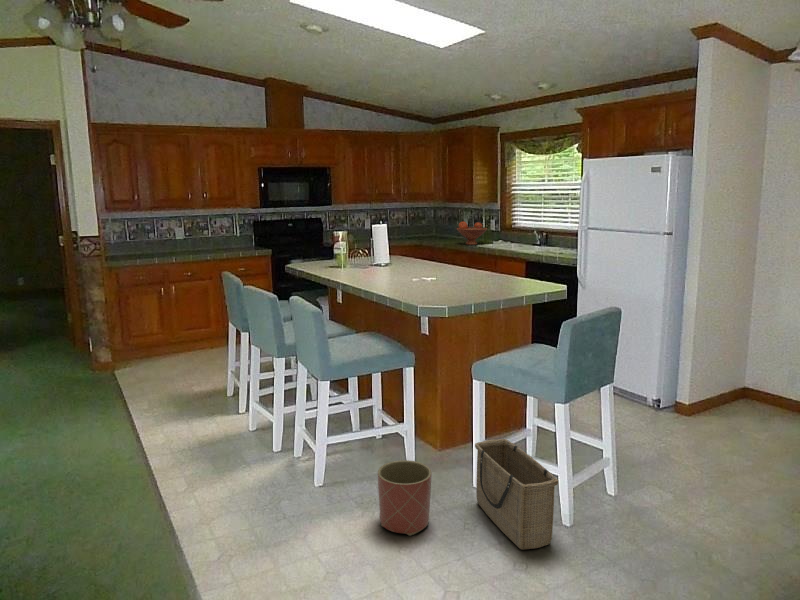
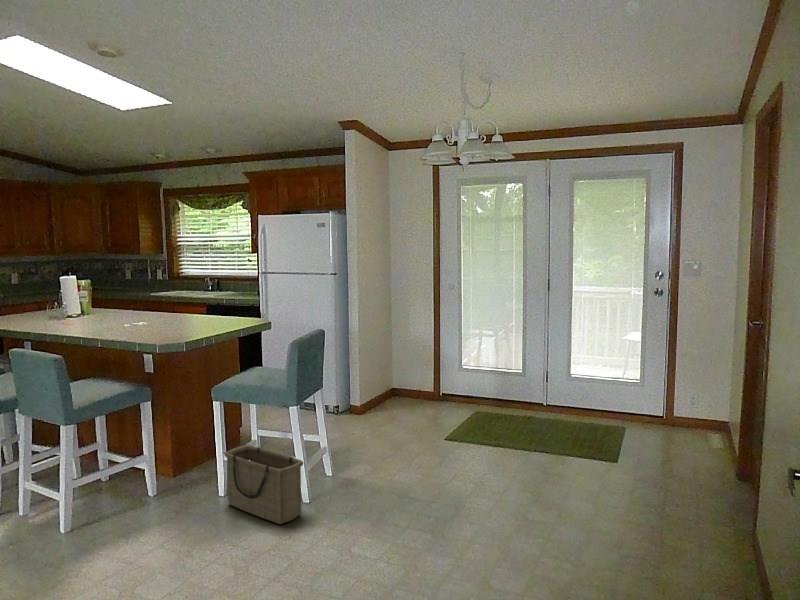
fruit bowl: present [456,221,487,245] -> none [127,271,159,294]
planter: present [378,460,432,536] -> none [144,478,196,543]

